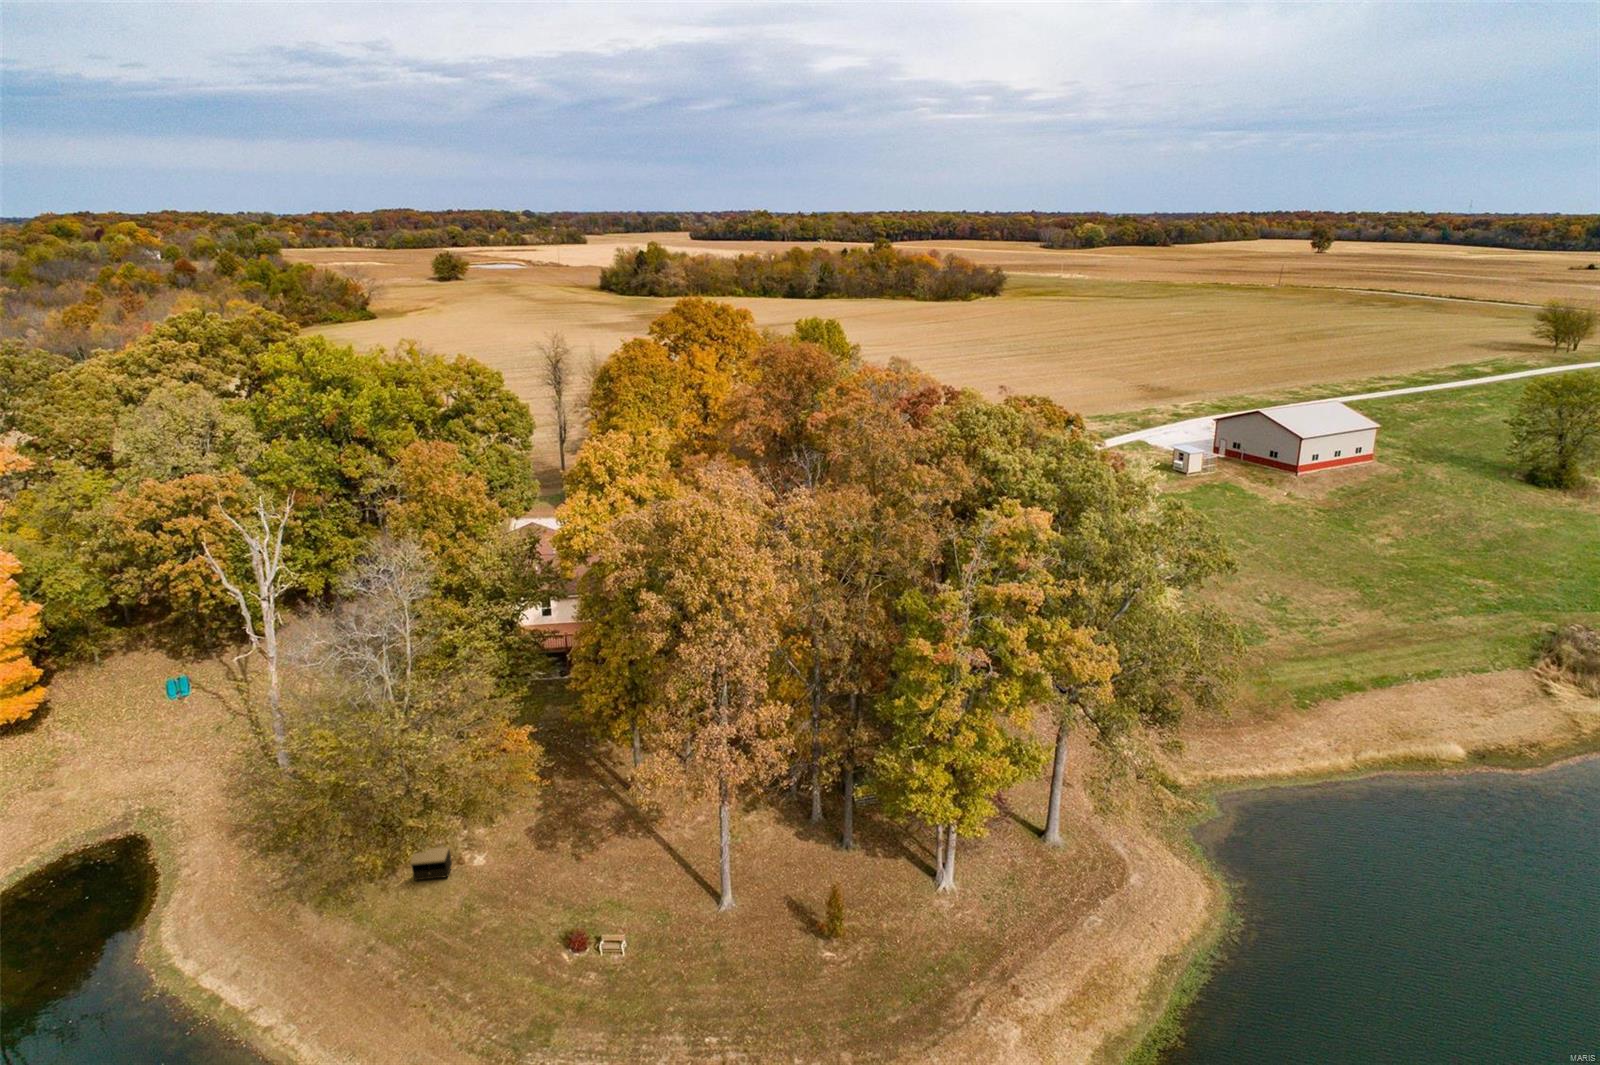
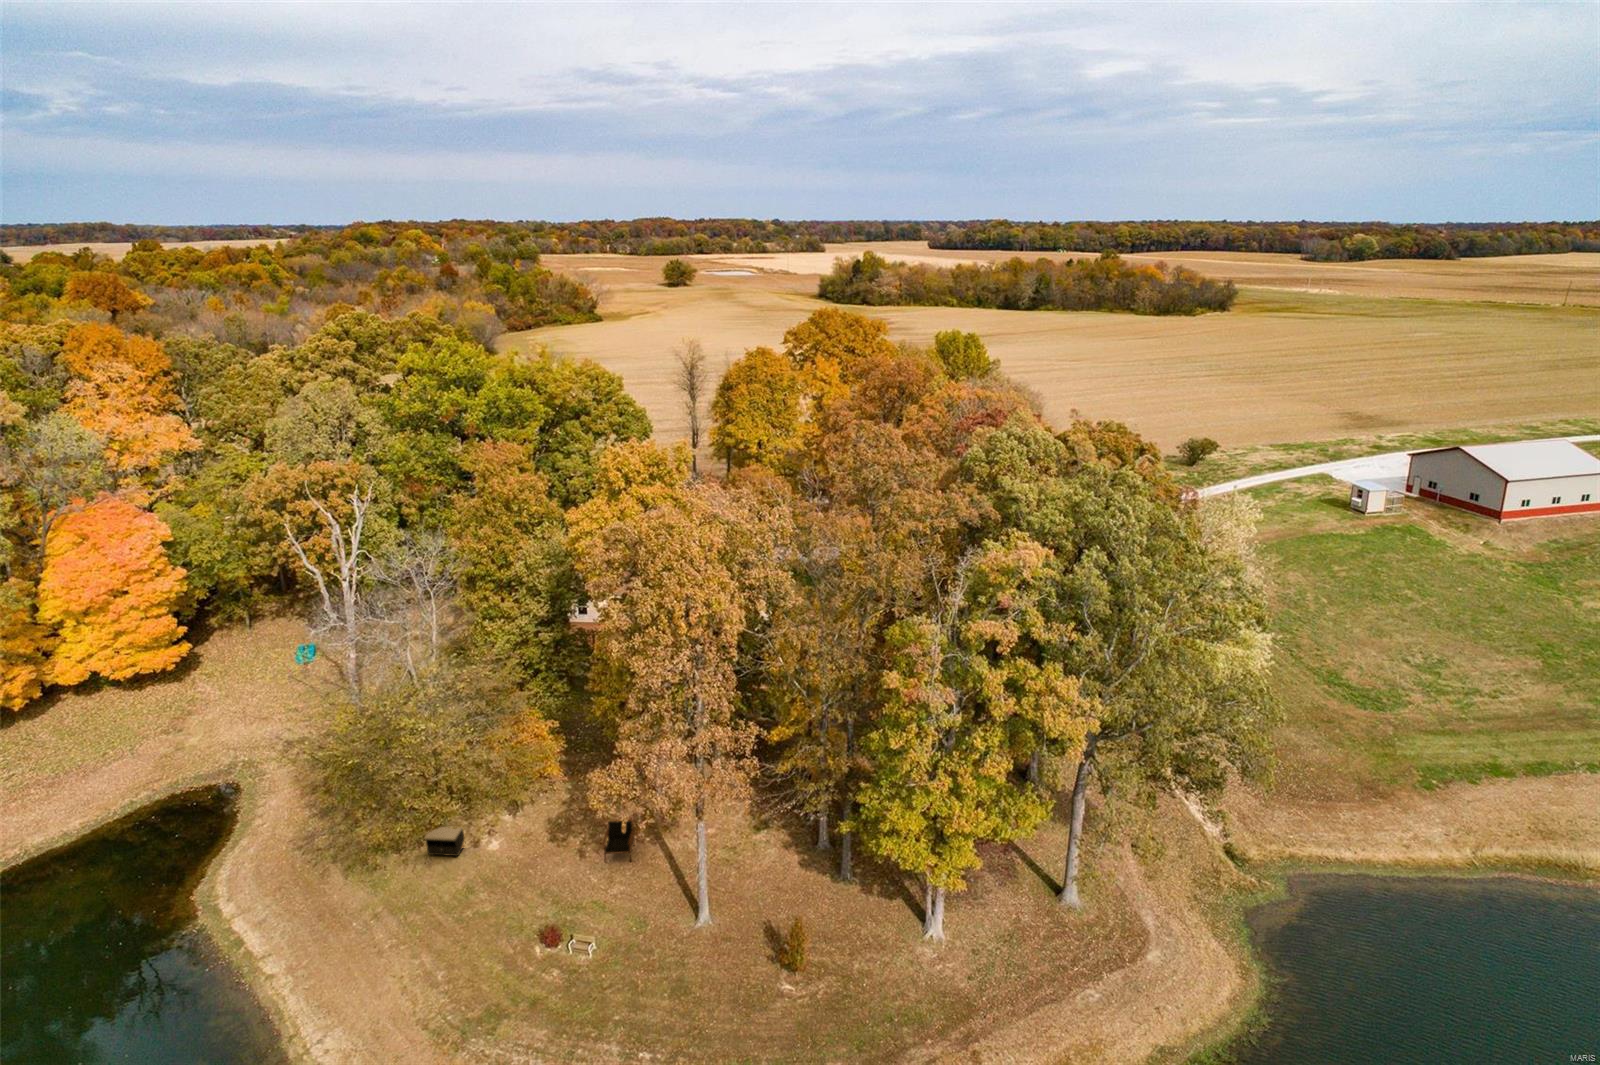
armchair: none [602,817,633,863] -> present [602,821,635,860]

